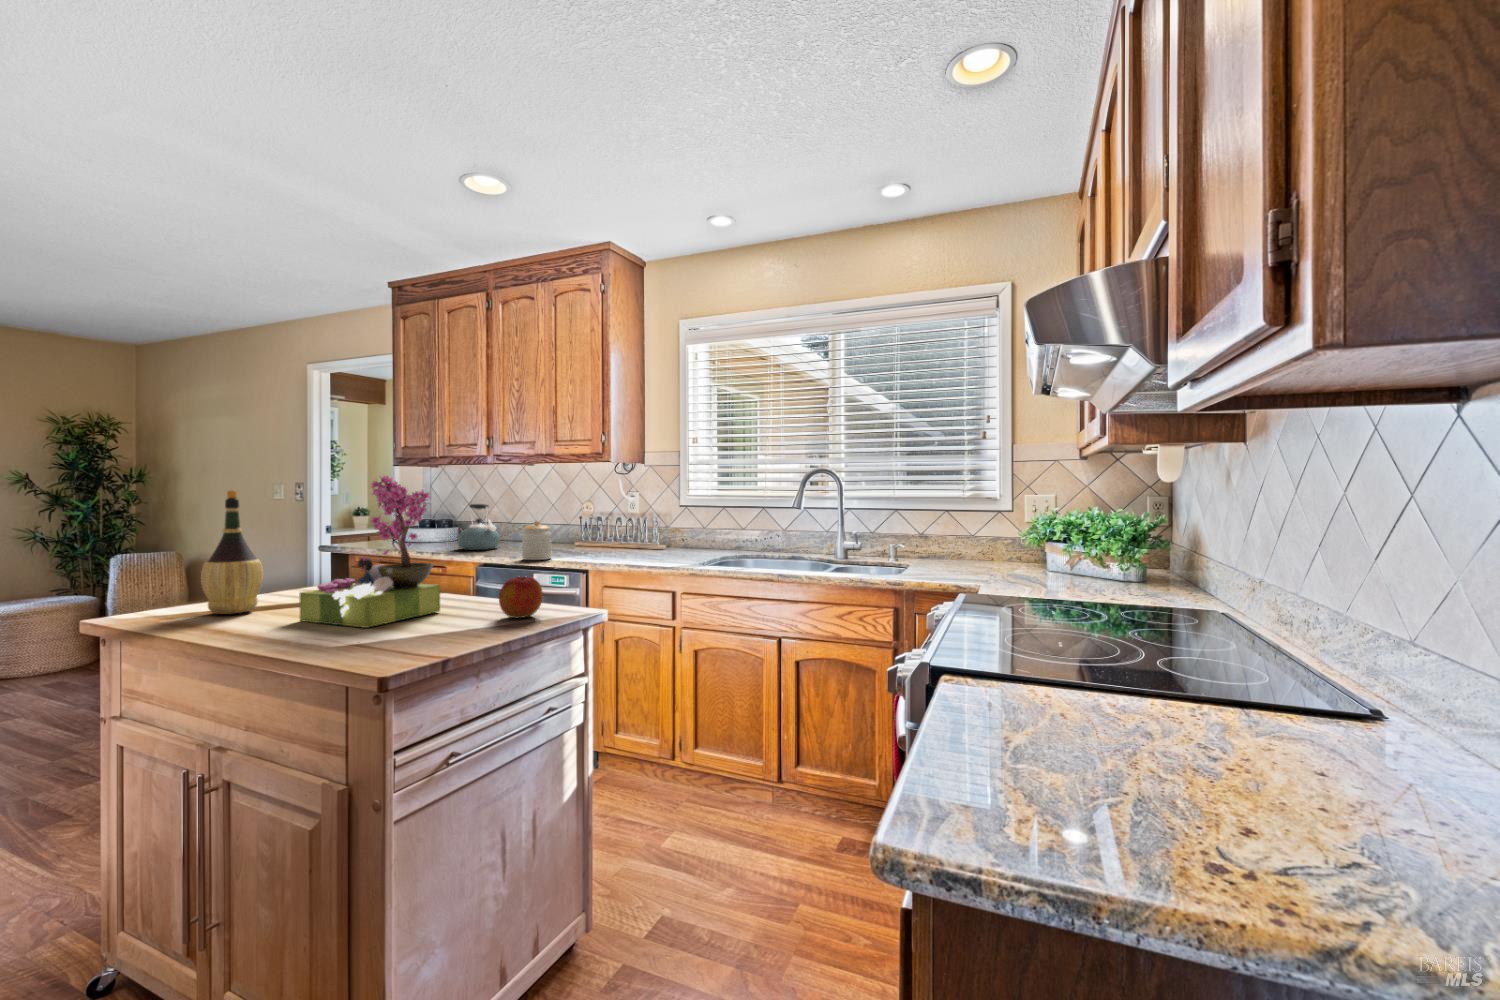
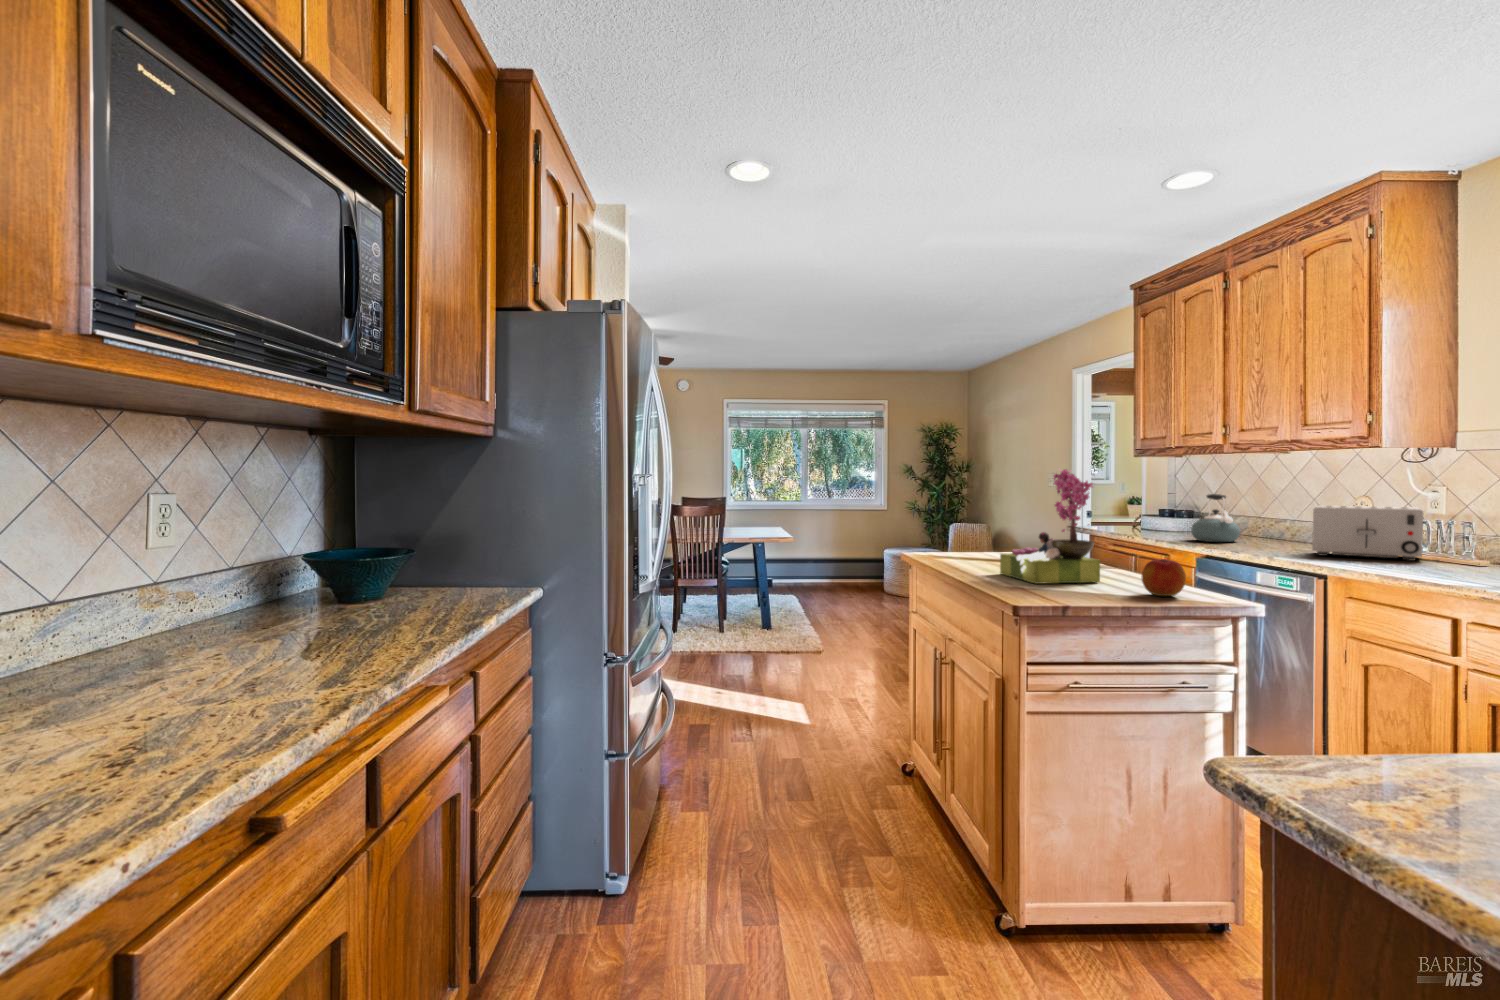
wine bottle: present [201,490,263,614] -> none [952,481,987,564]
toaster: none [566,512,637,555] -> present [1312,506,1423,561]
jar: present [522,520,552,560] -> none [1247,513,1286,556]

